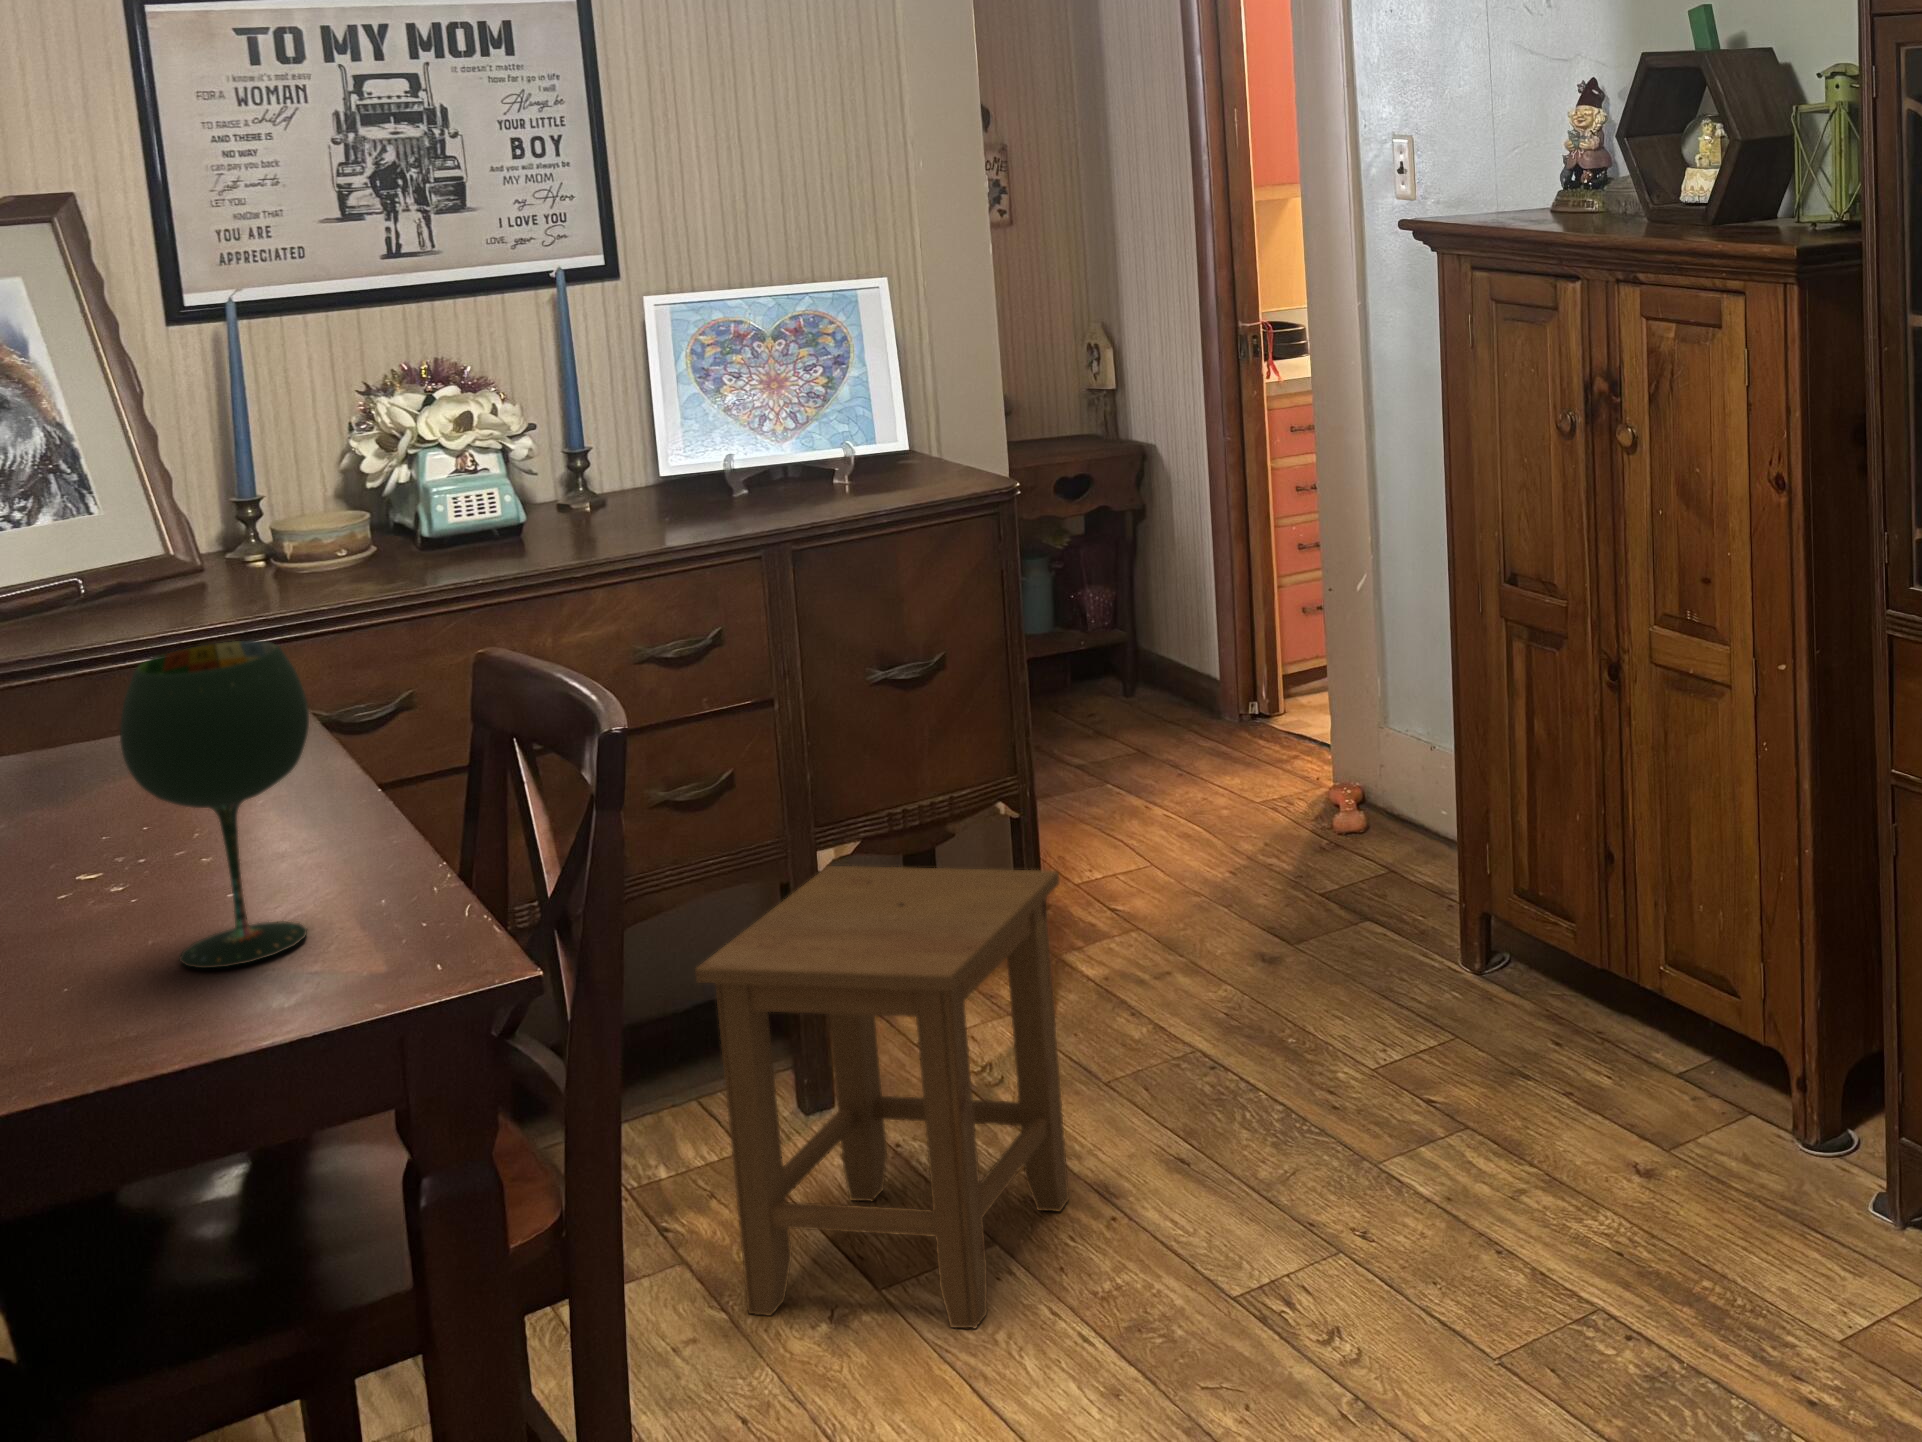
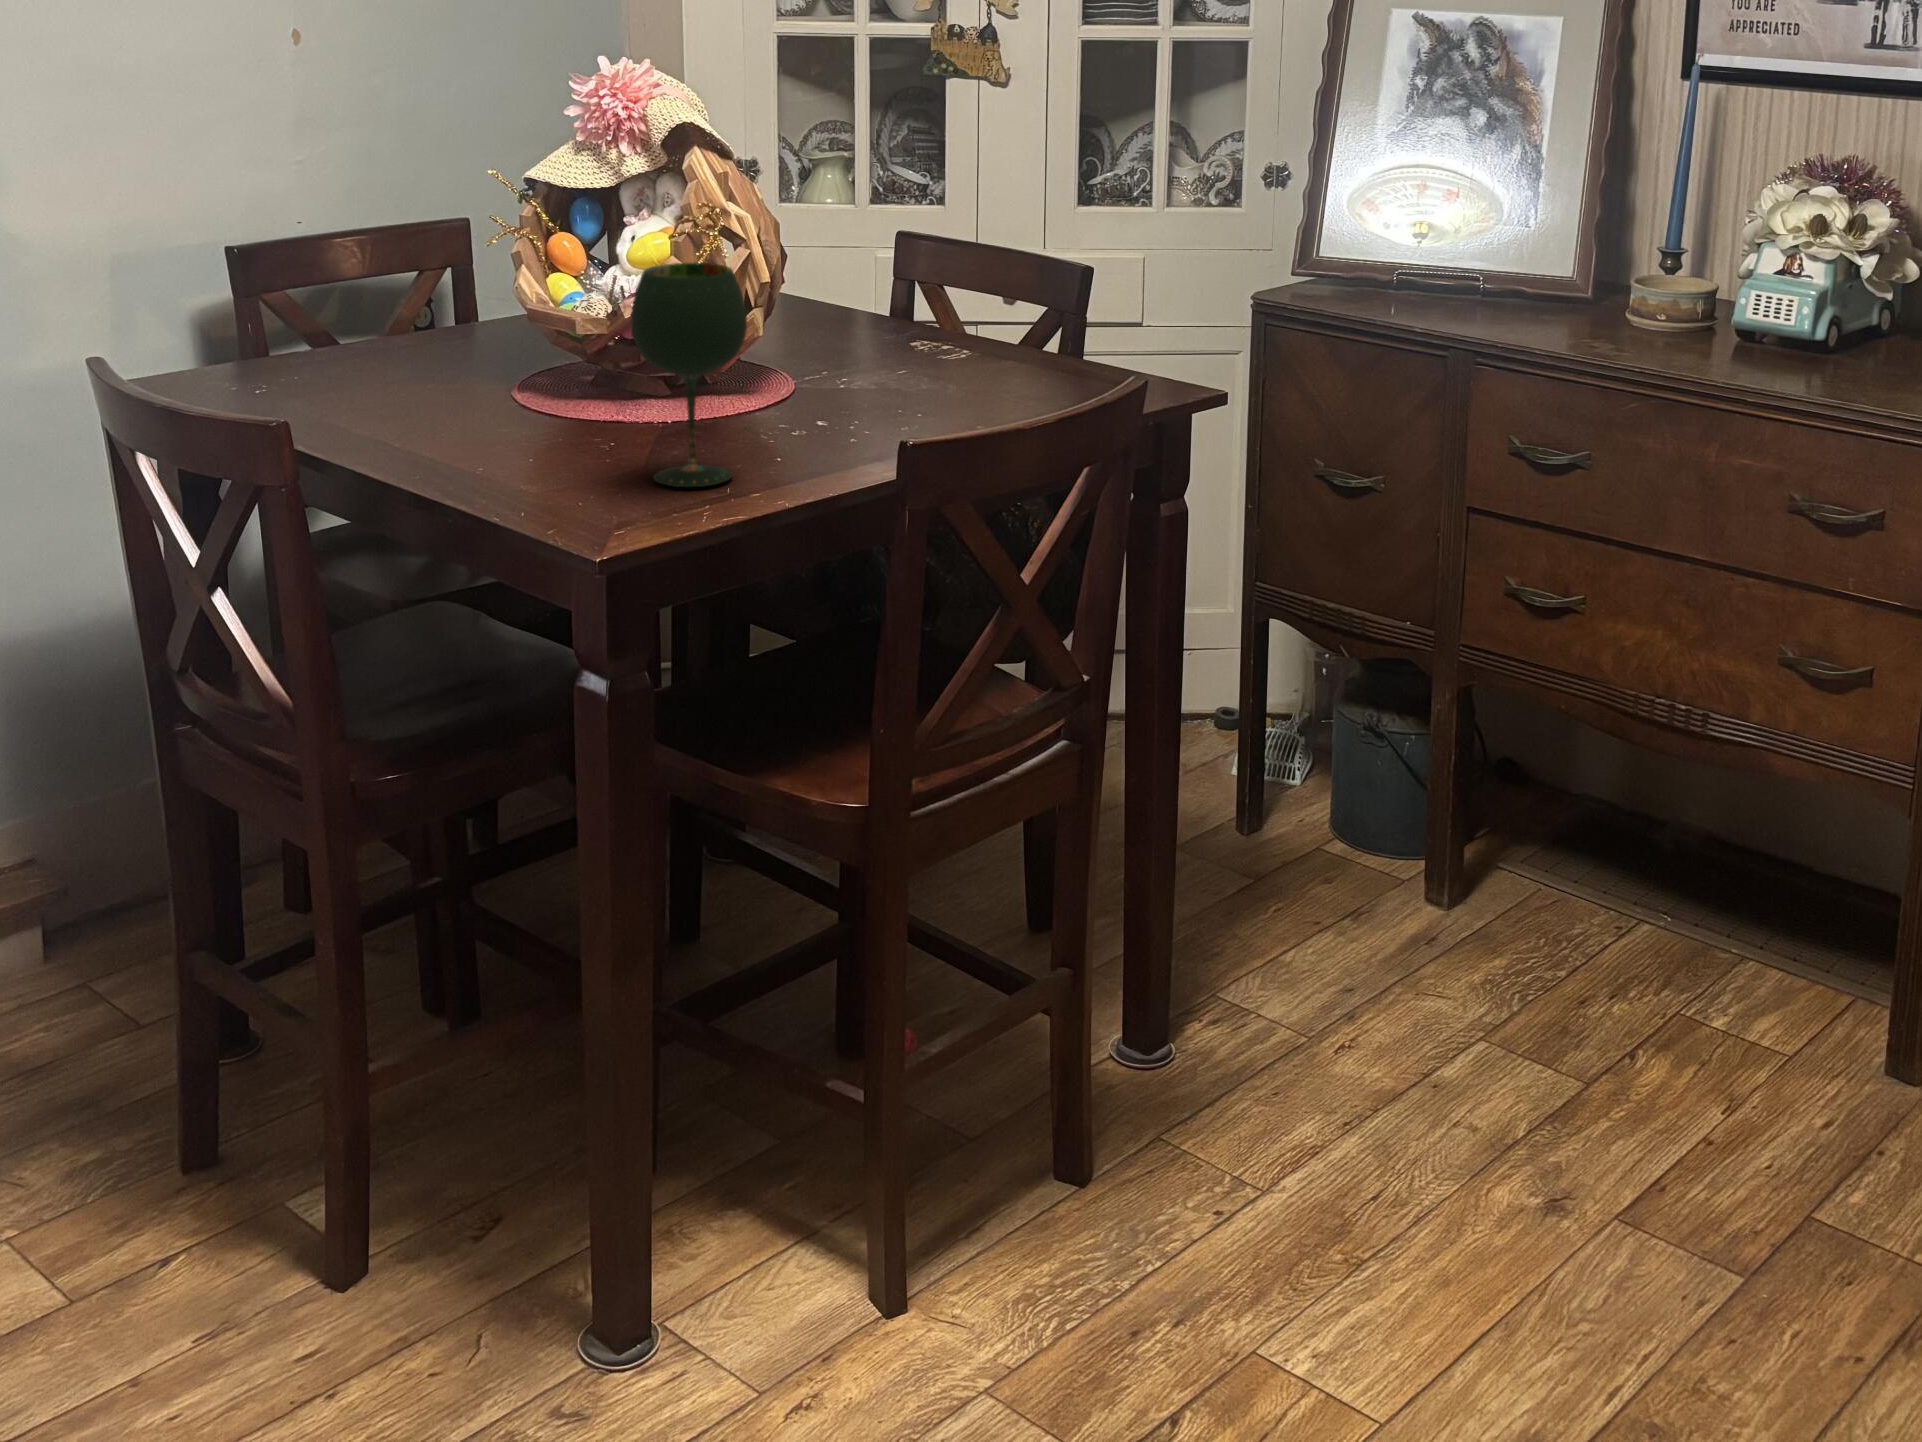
stool: present [695,866,1069,1329] -> none [1523,791,1916,1313]

